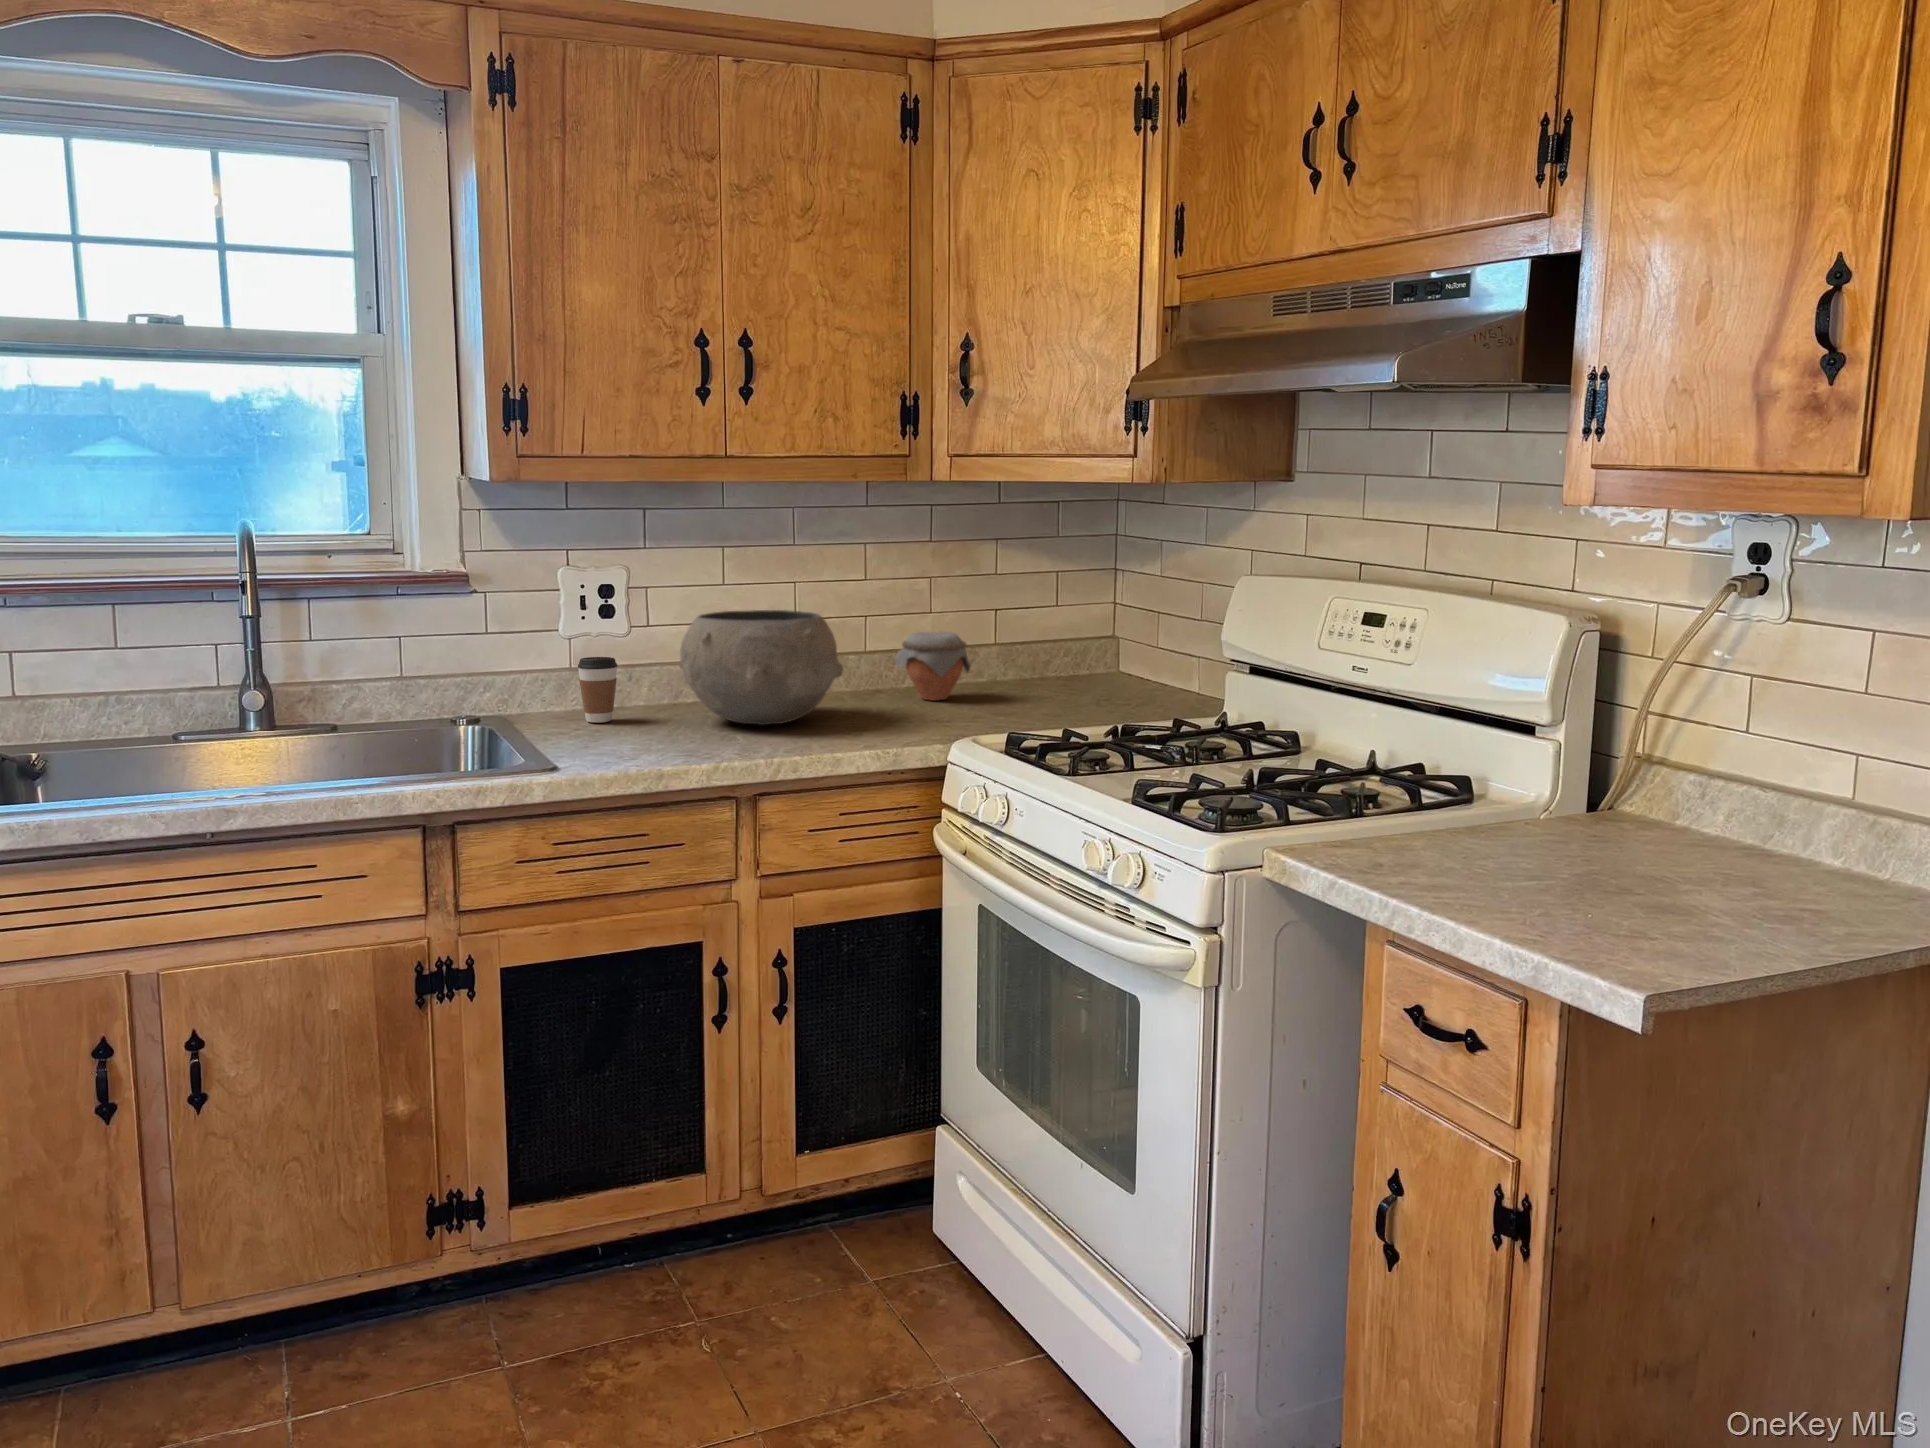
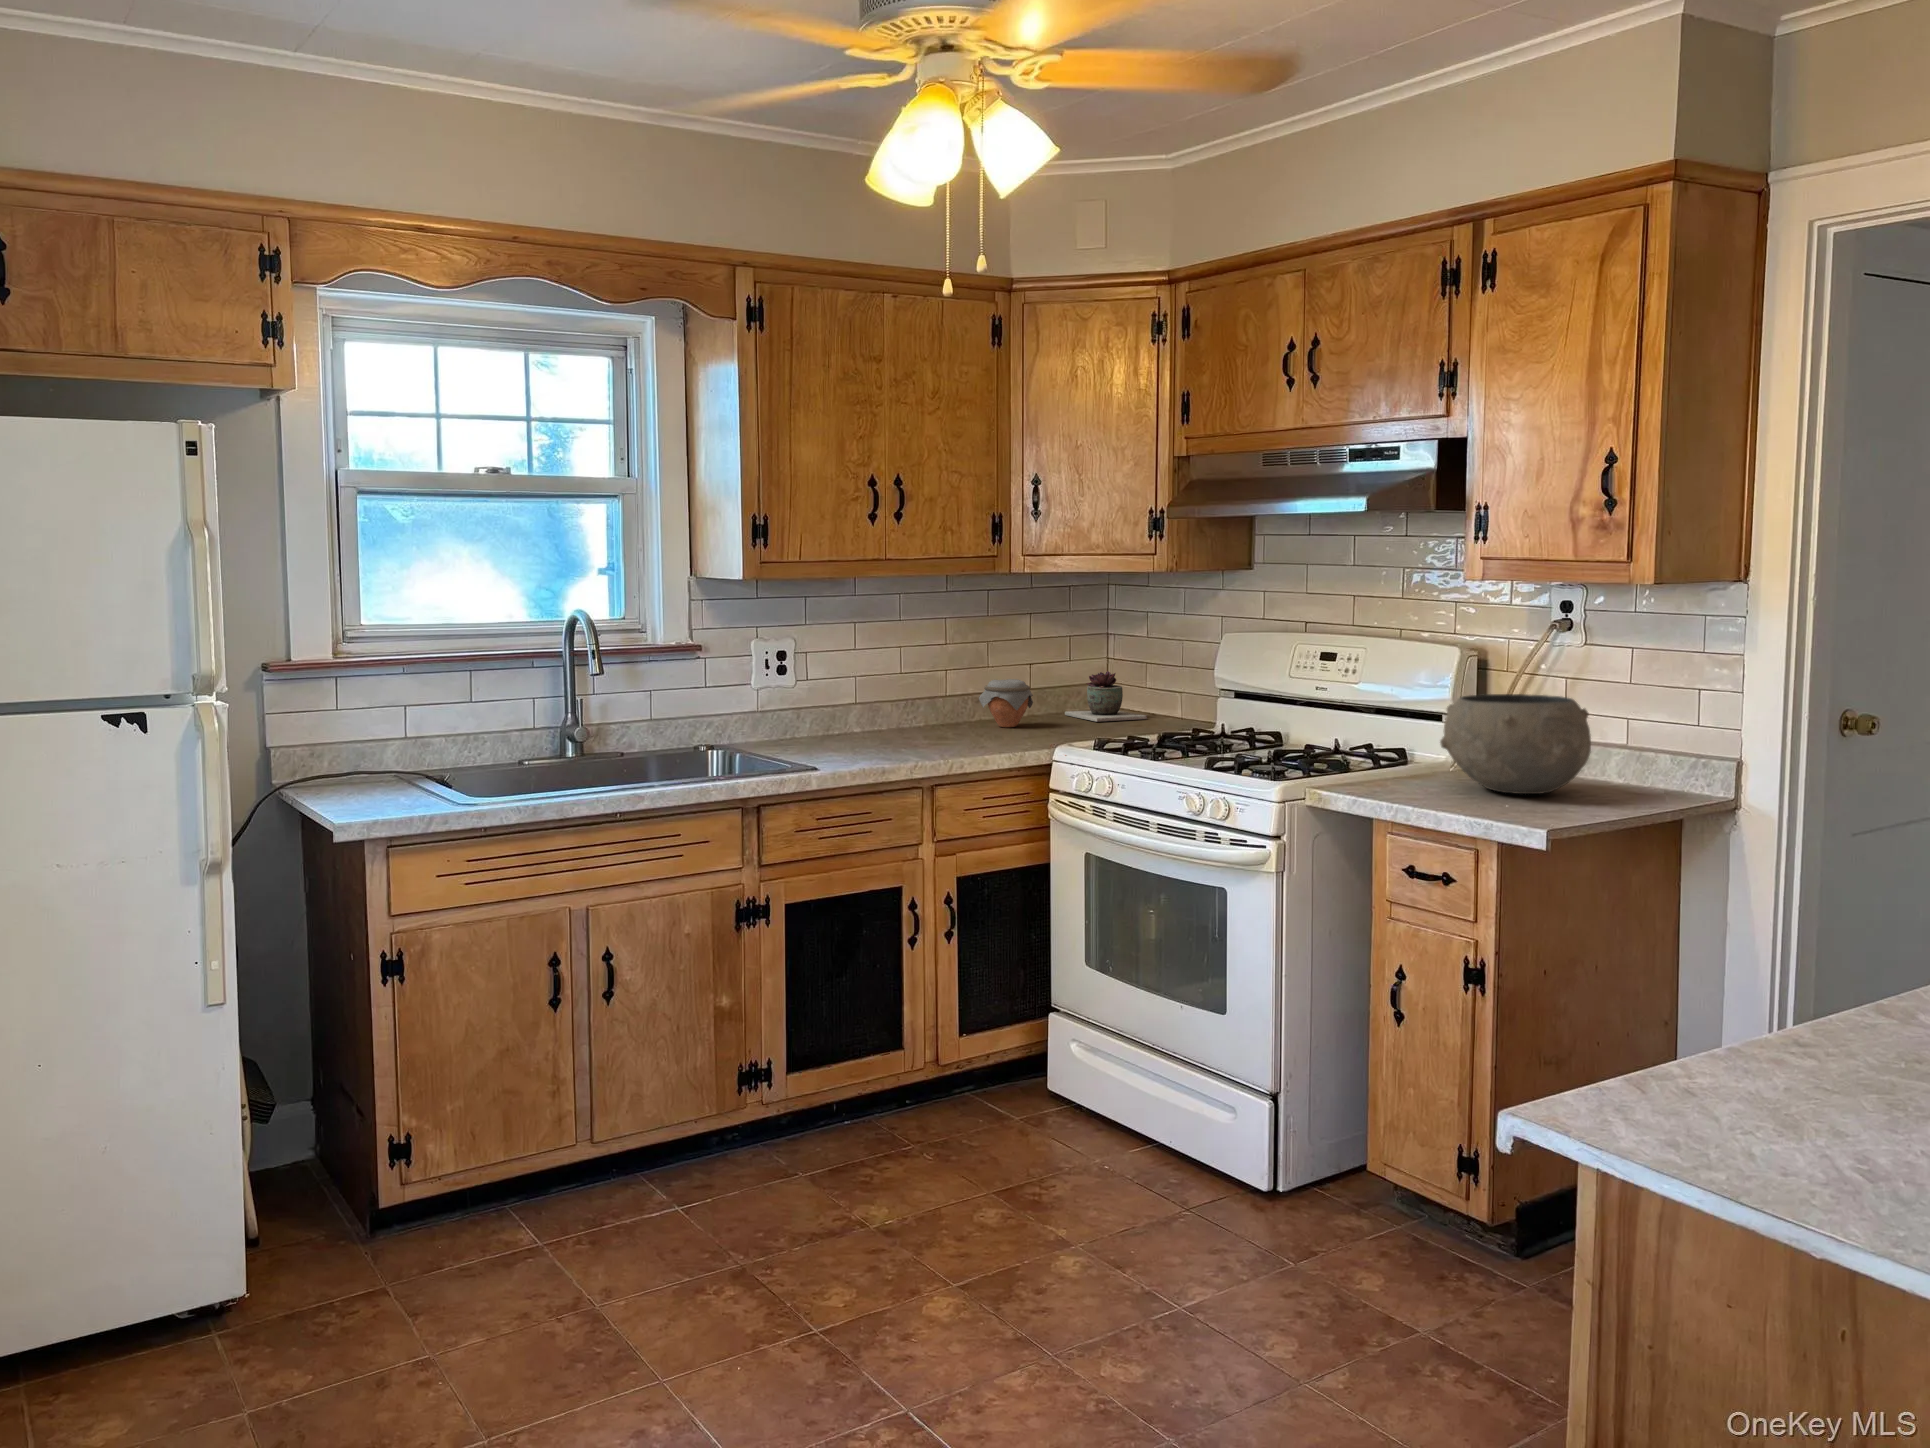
ceramic bowl: present [679,610,843,725] -> present [1440,694,1591,794]
succulent plant: none [1038,622,1146,695] -> present [1065,671,1147,722]
coffee cup: present [578,657,617,723] -> none [782,700,810,746]

